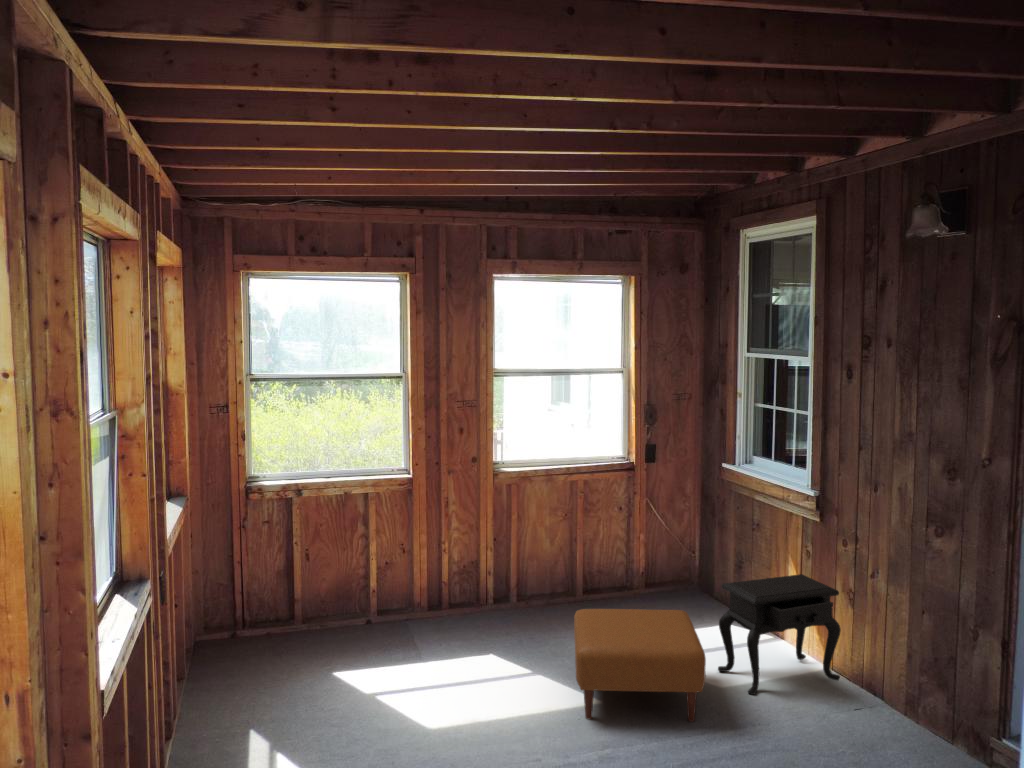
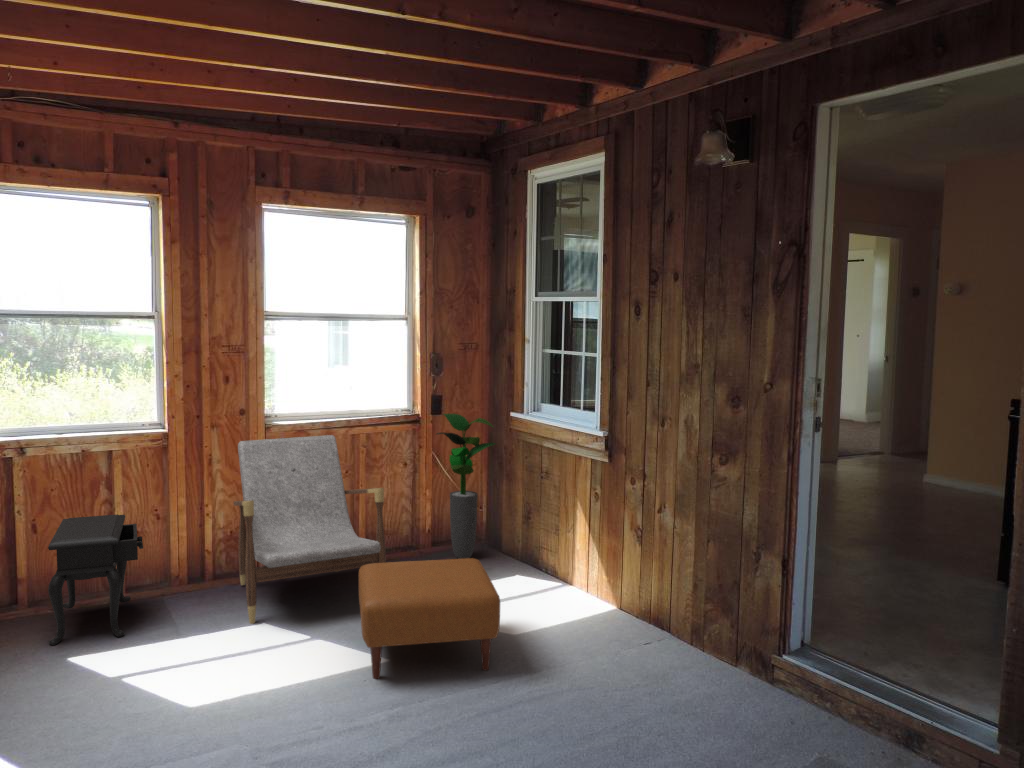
potted plant: none [649,462,708,603] -> present [437,414,496,559]
armchair: none [470,482,600,654] -> present [234,435,386,624]
side table: present [718,574,841,695] -> present [48,514,143,645]

